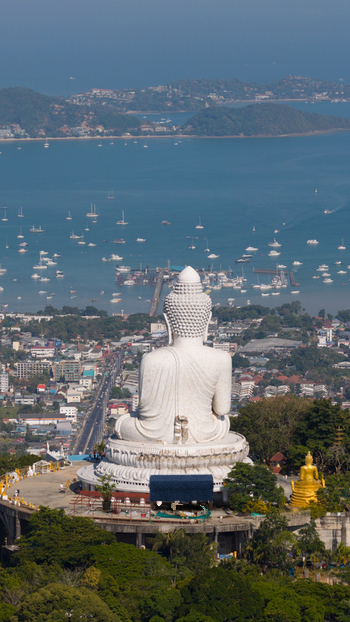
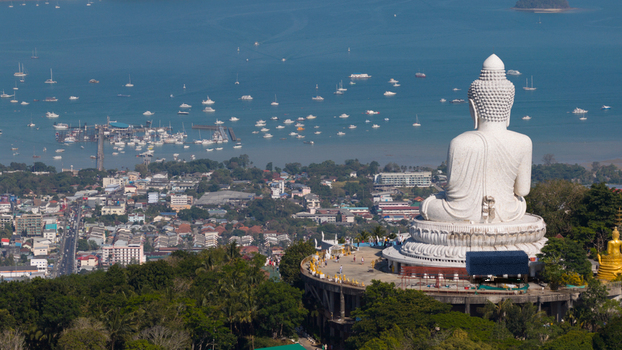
potted plant: present [96,473,116,512] -> present [544,254,563,292]

